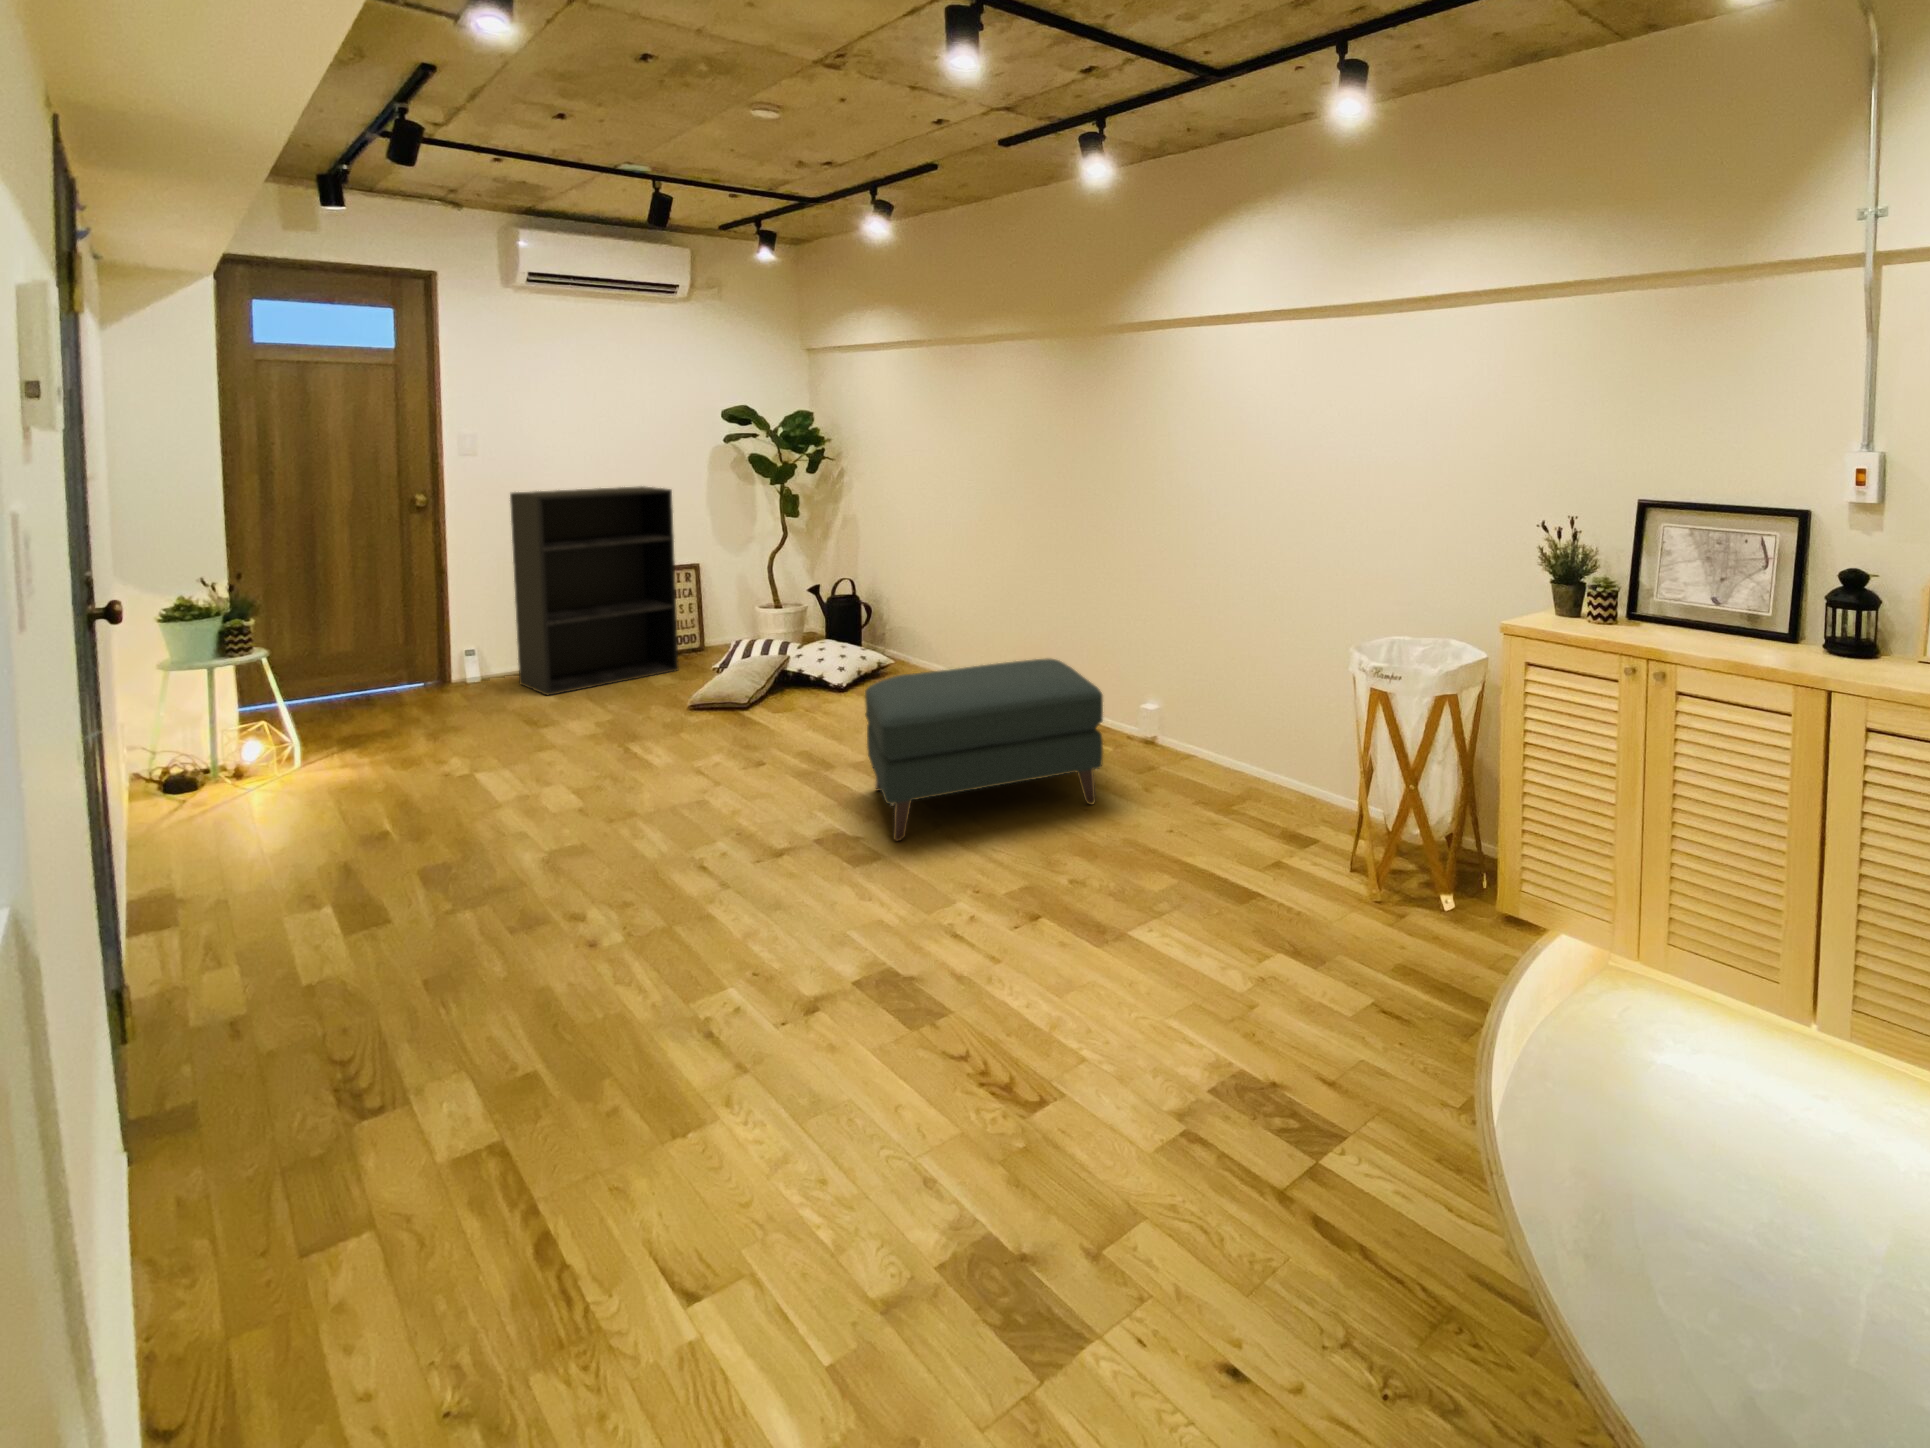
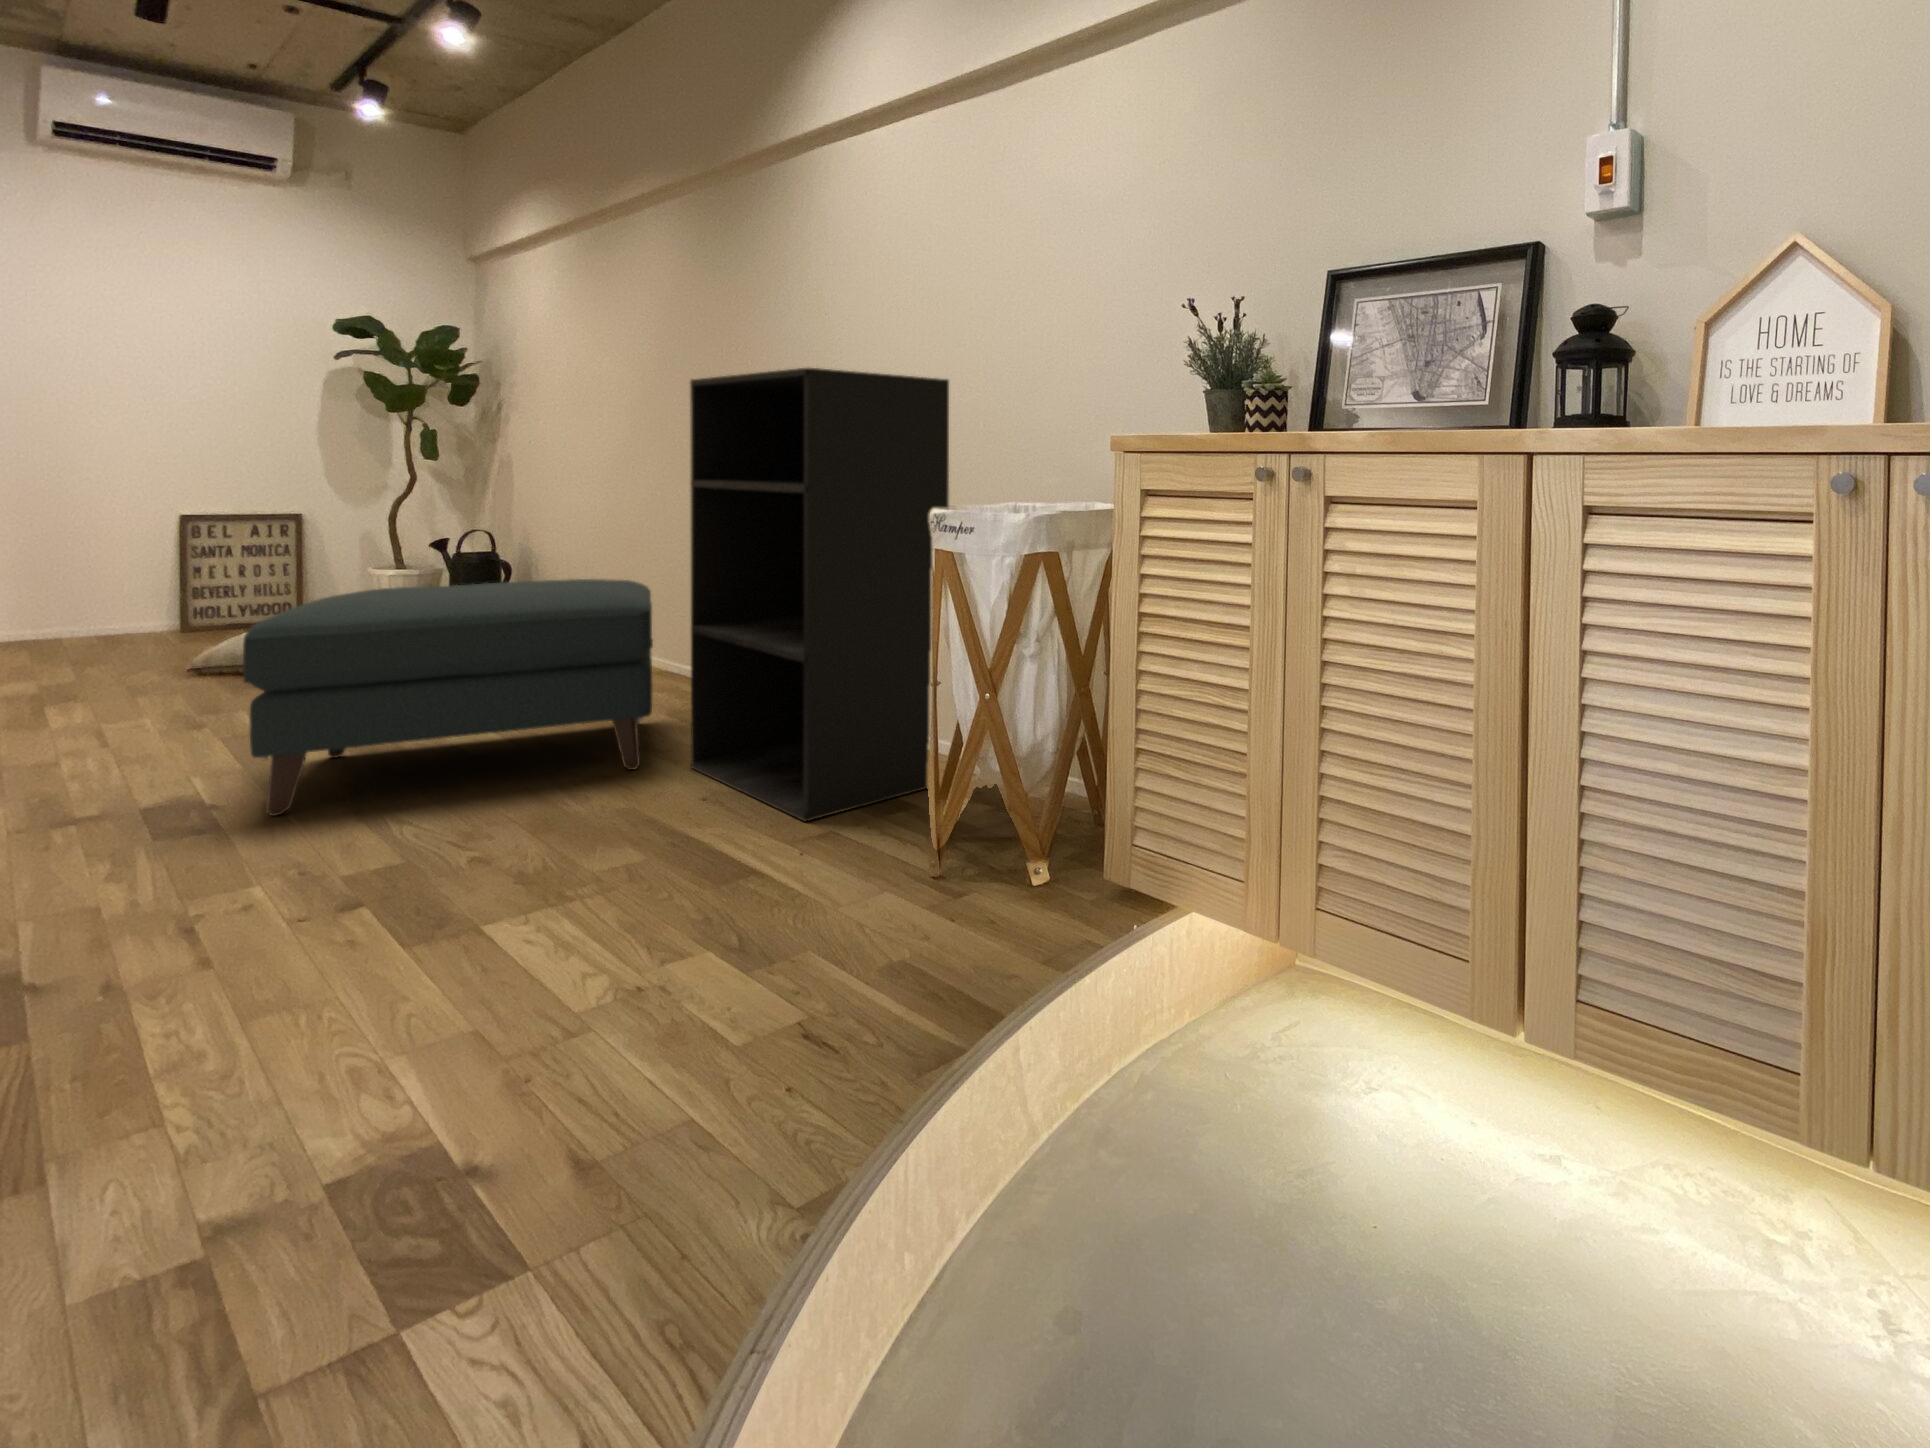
bookshelf: present [510,486,679,695] -> present [690,368,949,821]

